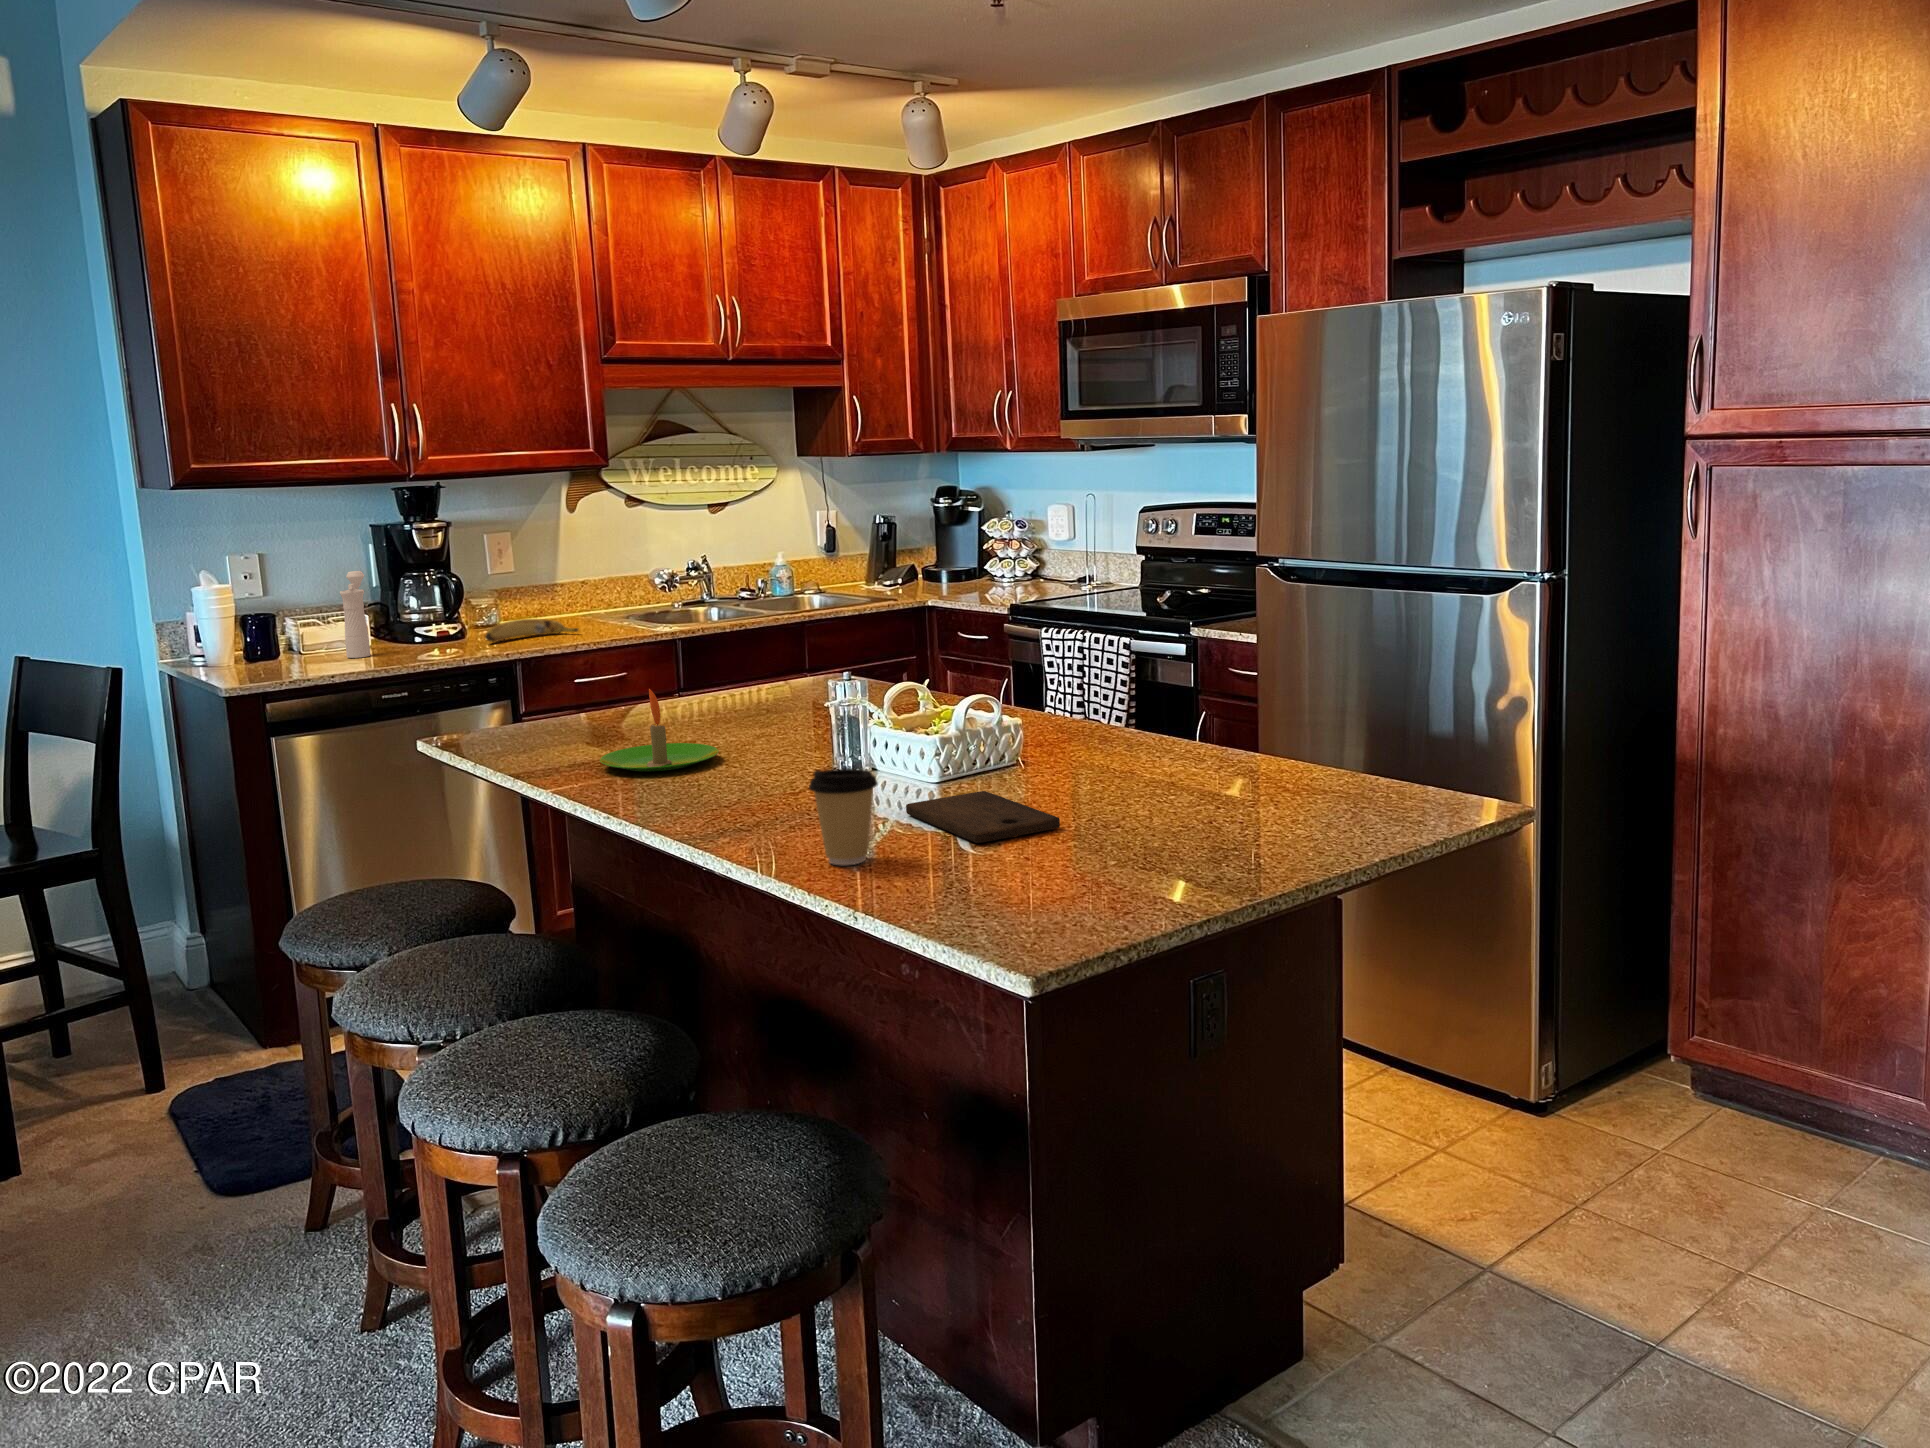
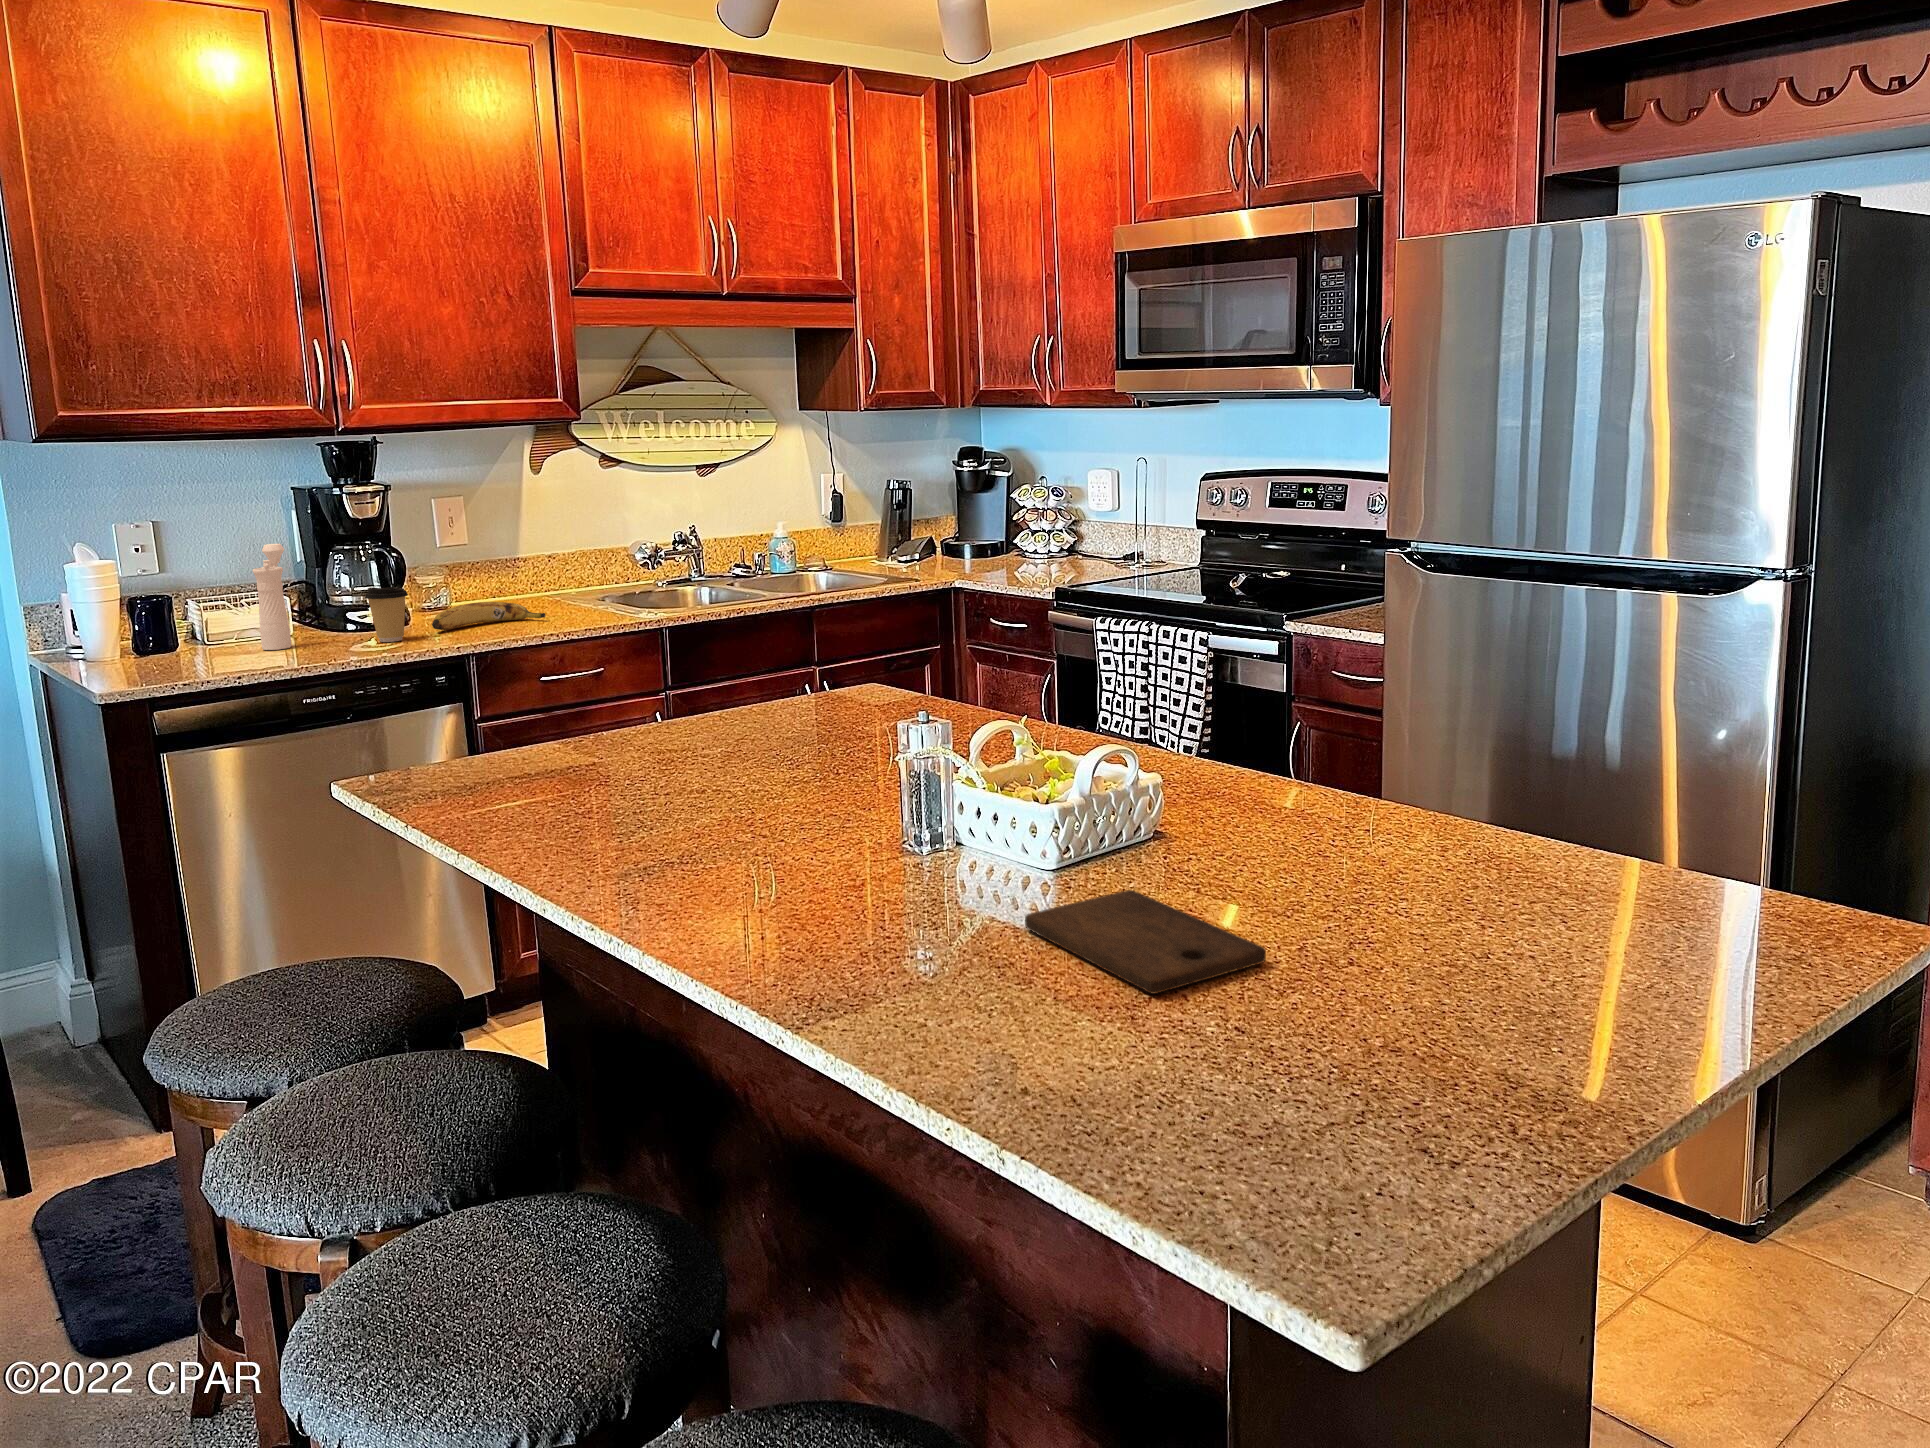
candle: present [600,689,719,772] -> none [573,724,737,838]
coffee cup: present [809,768,878,865] -> present [365,588,408,642]

